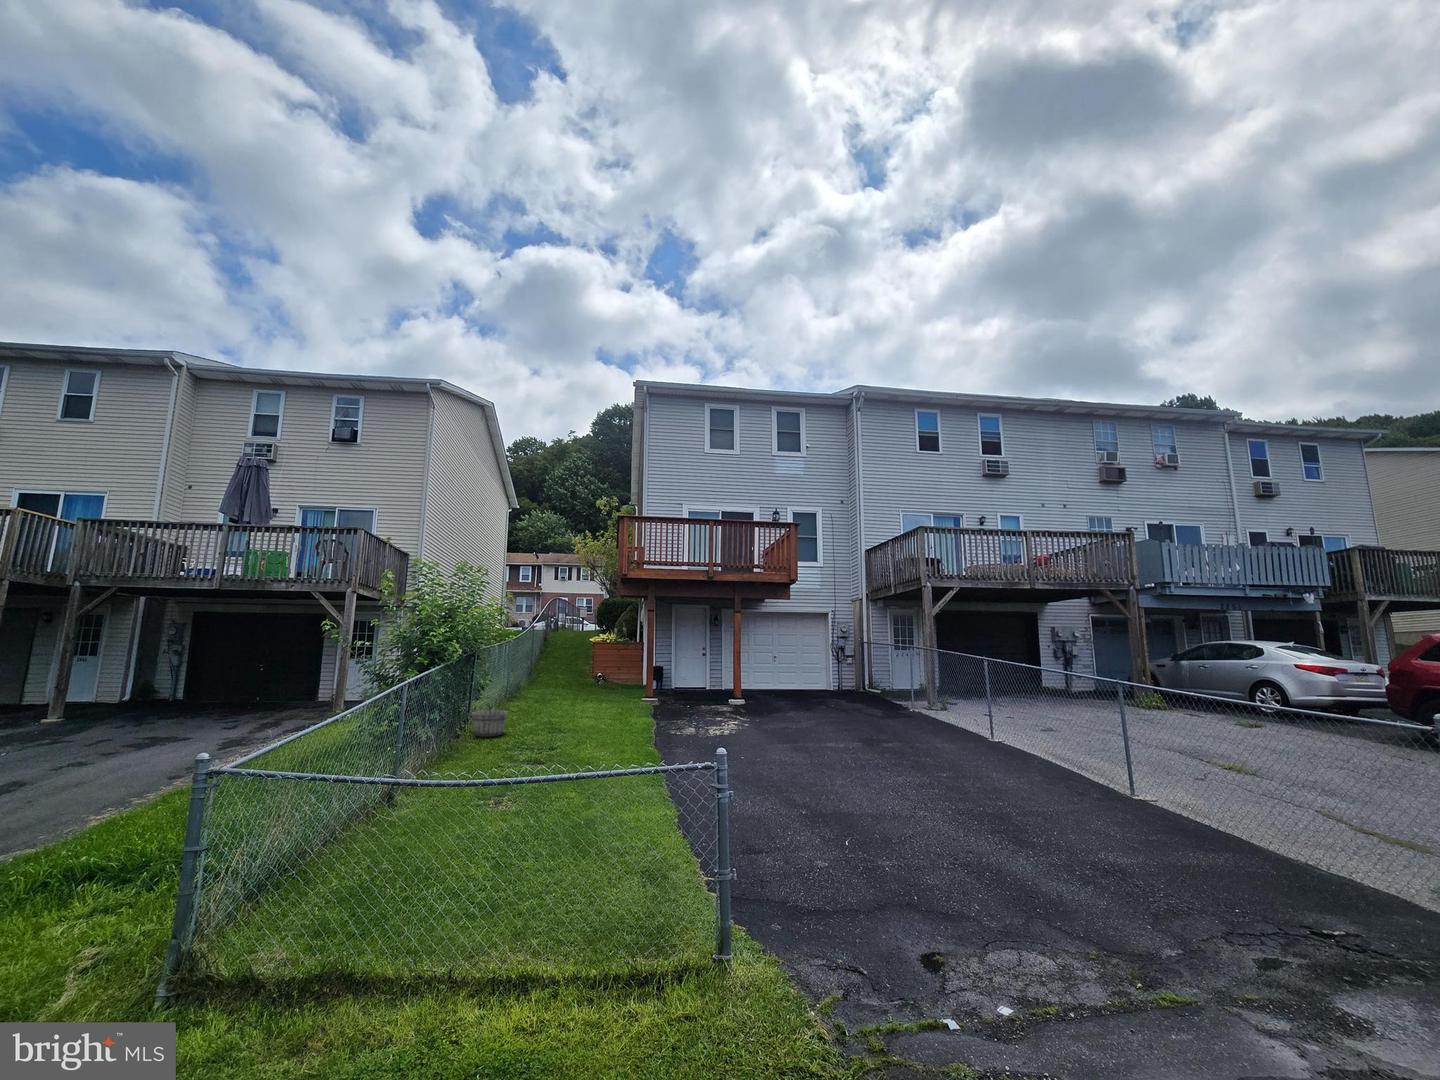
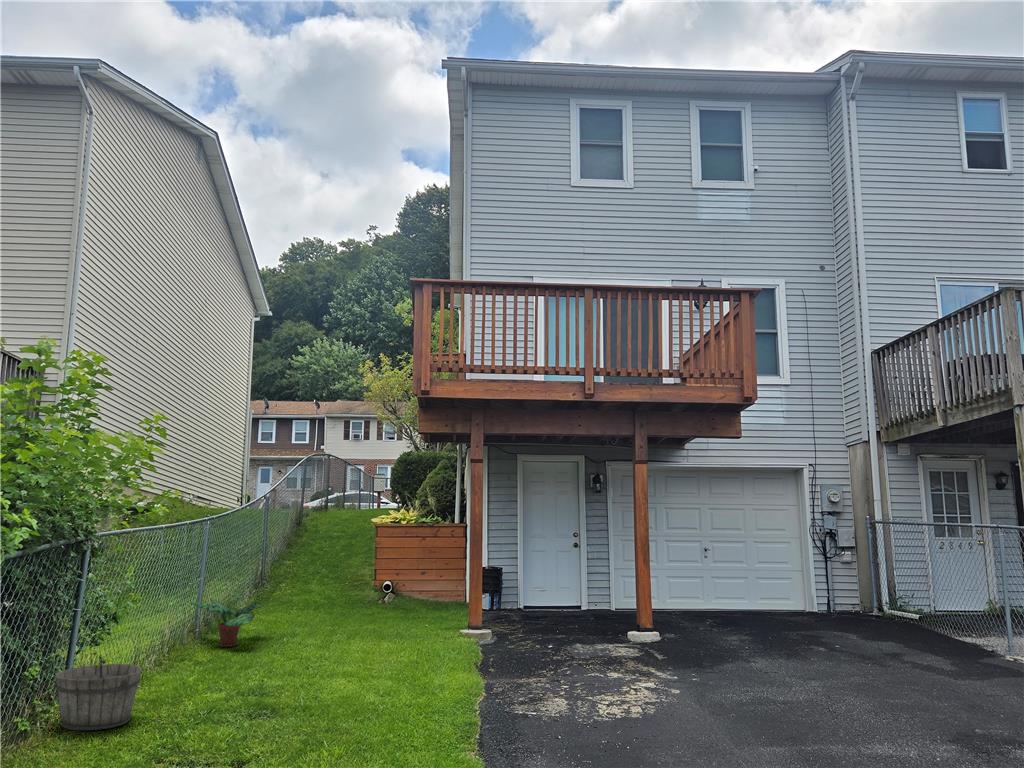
potted plant: none [507,678,544,706] -> present [191,590,263,647]

